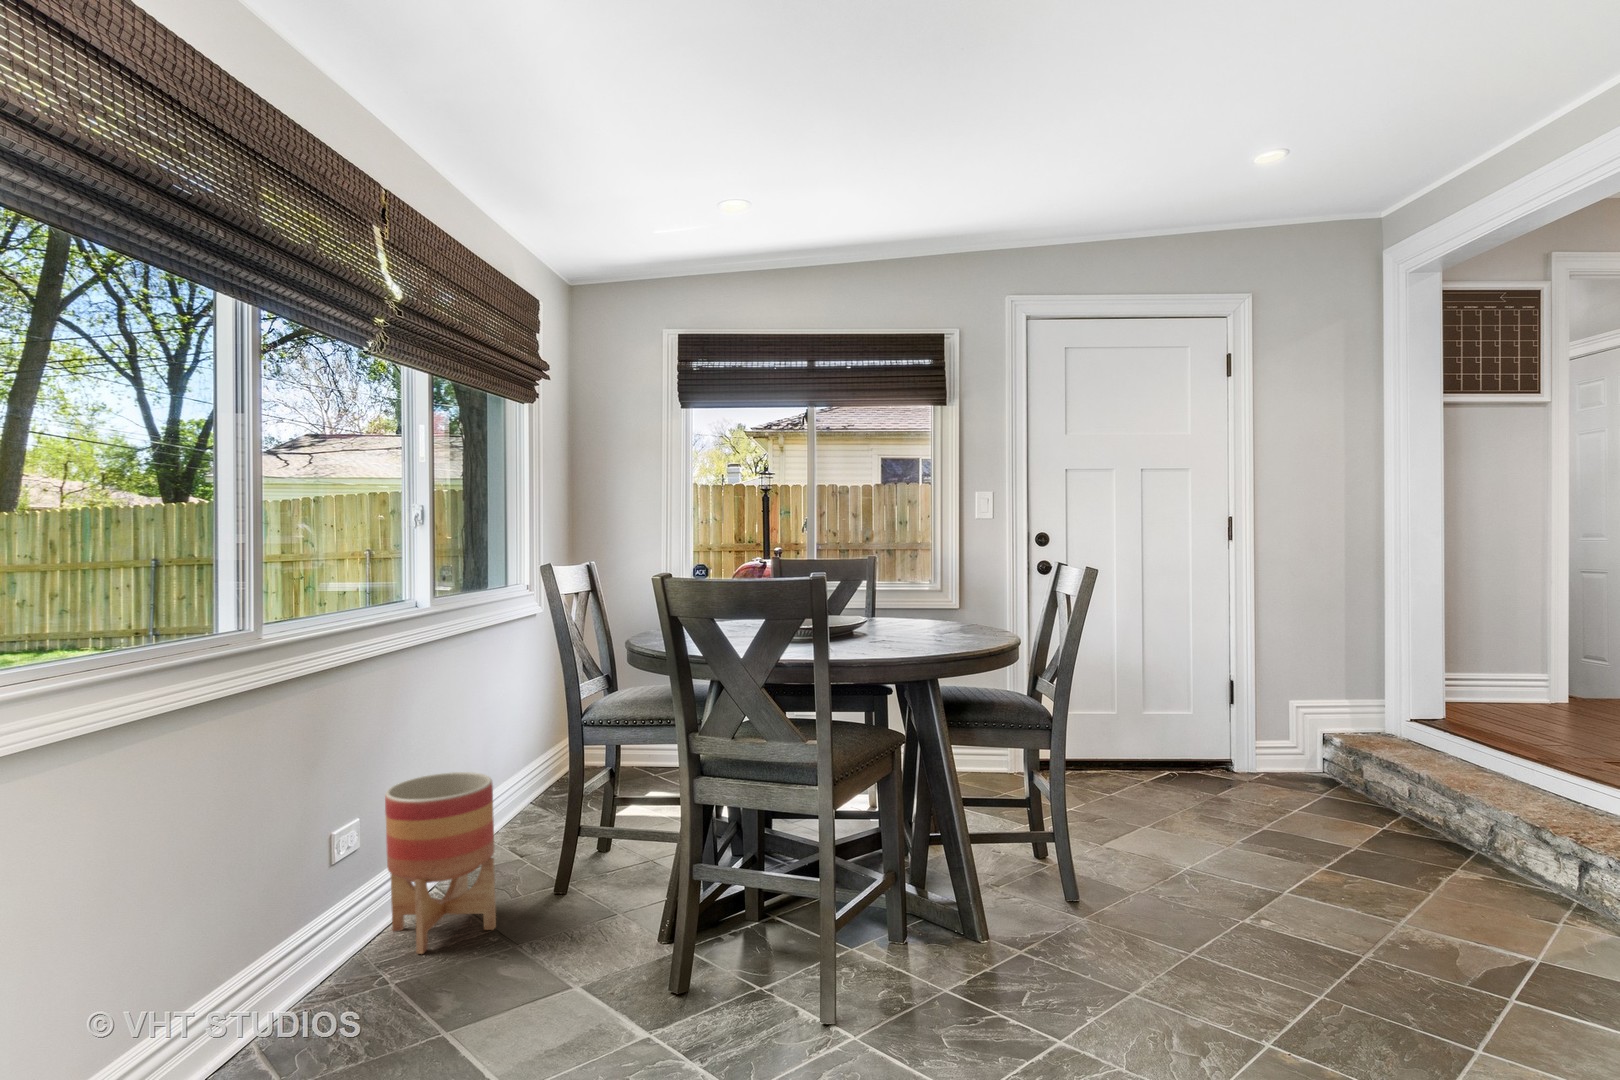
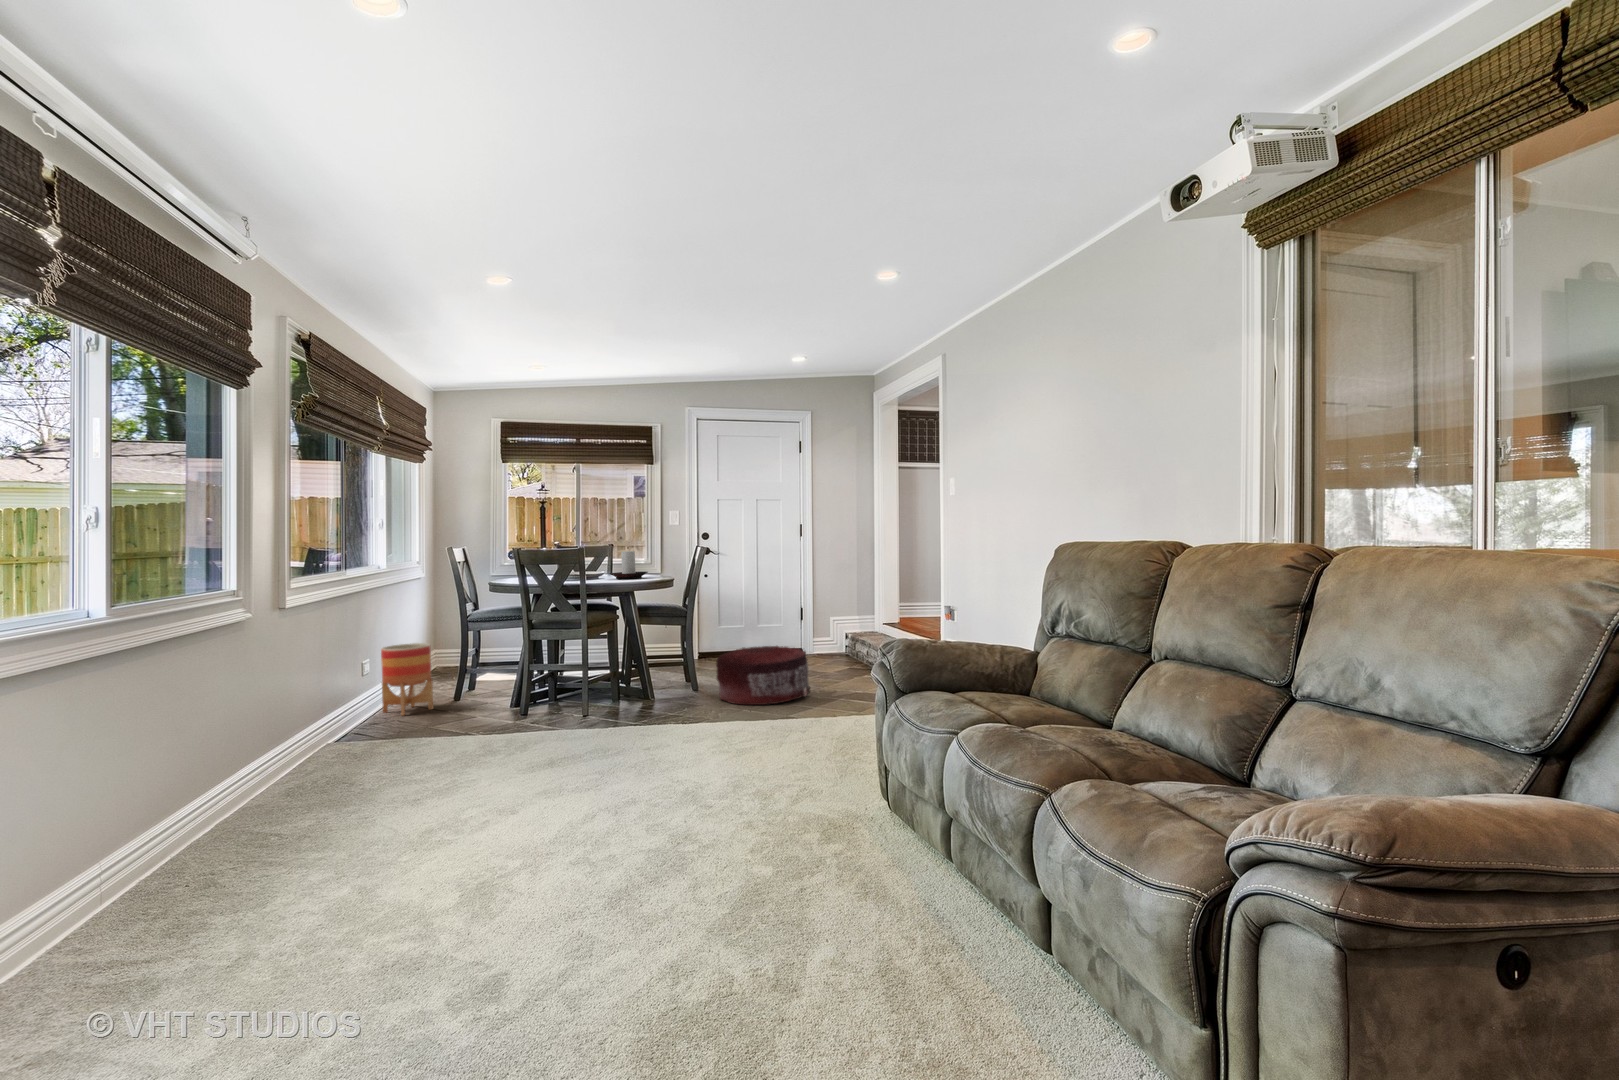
candle holder: none [878,572,968,642] -> present [610,551,648,579]
pouf: none [1151,818,1437,1034] -> present [716,646,810,705]

